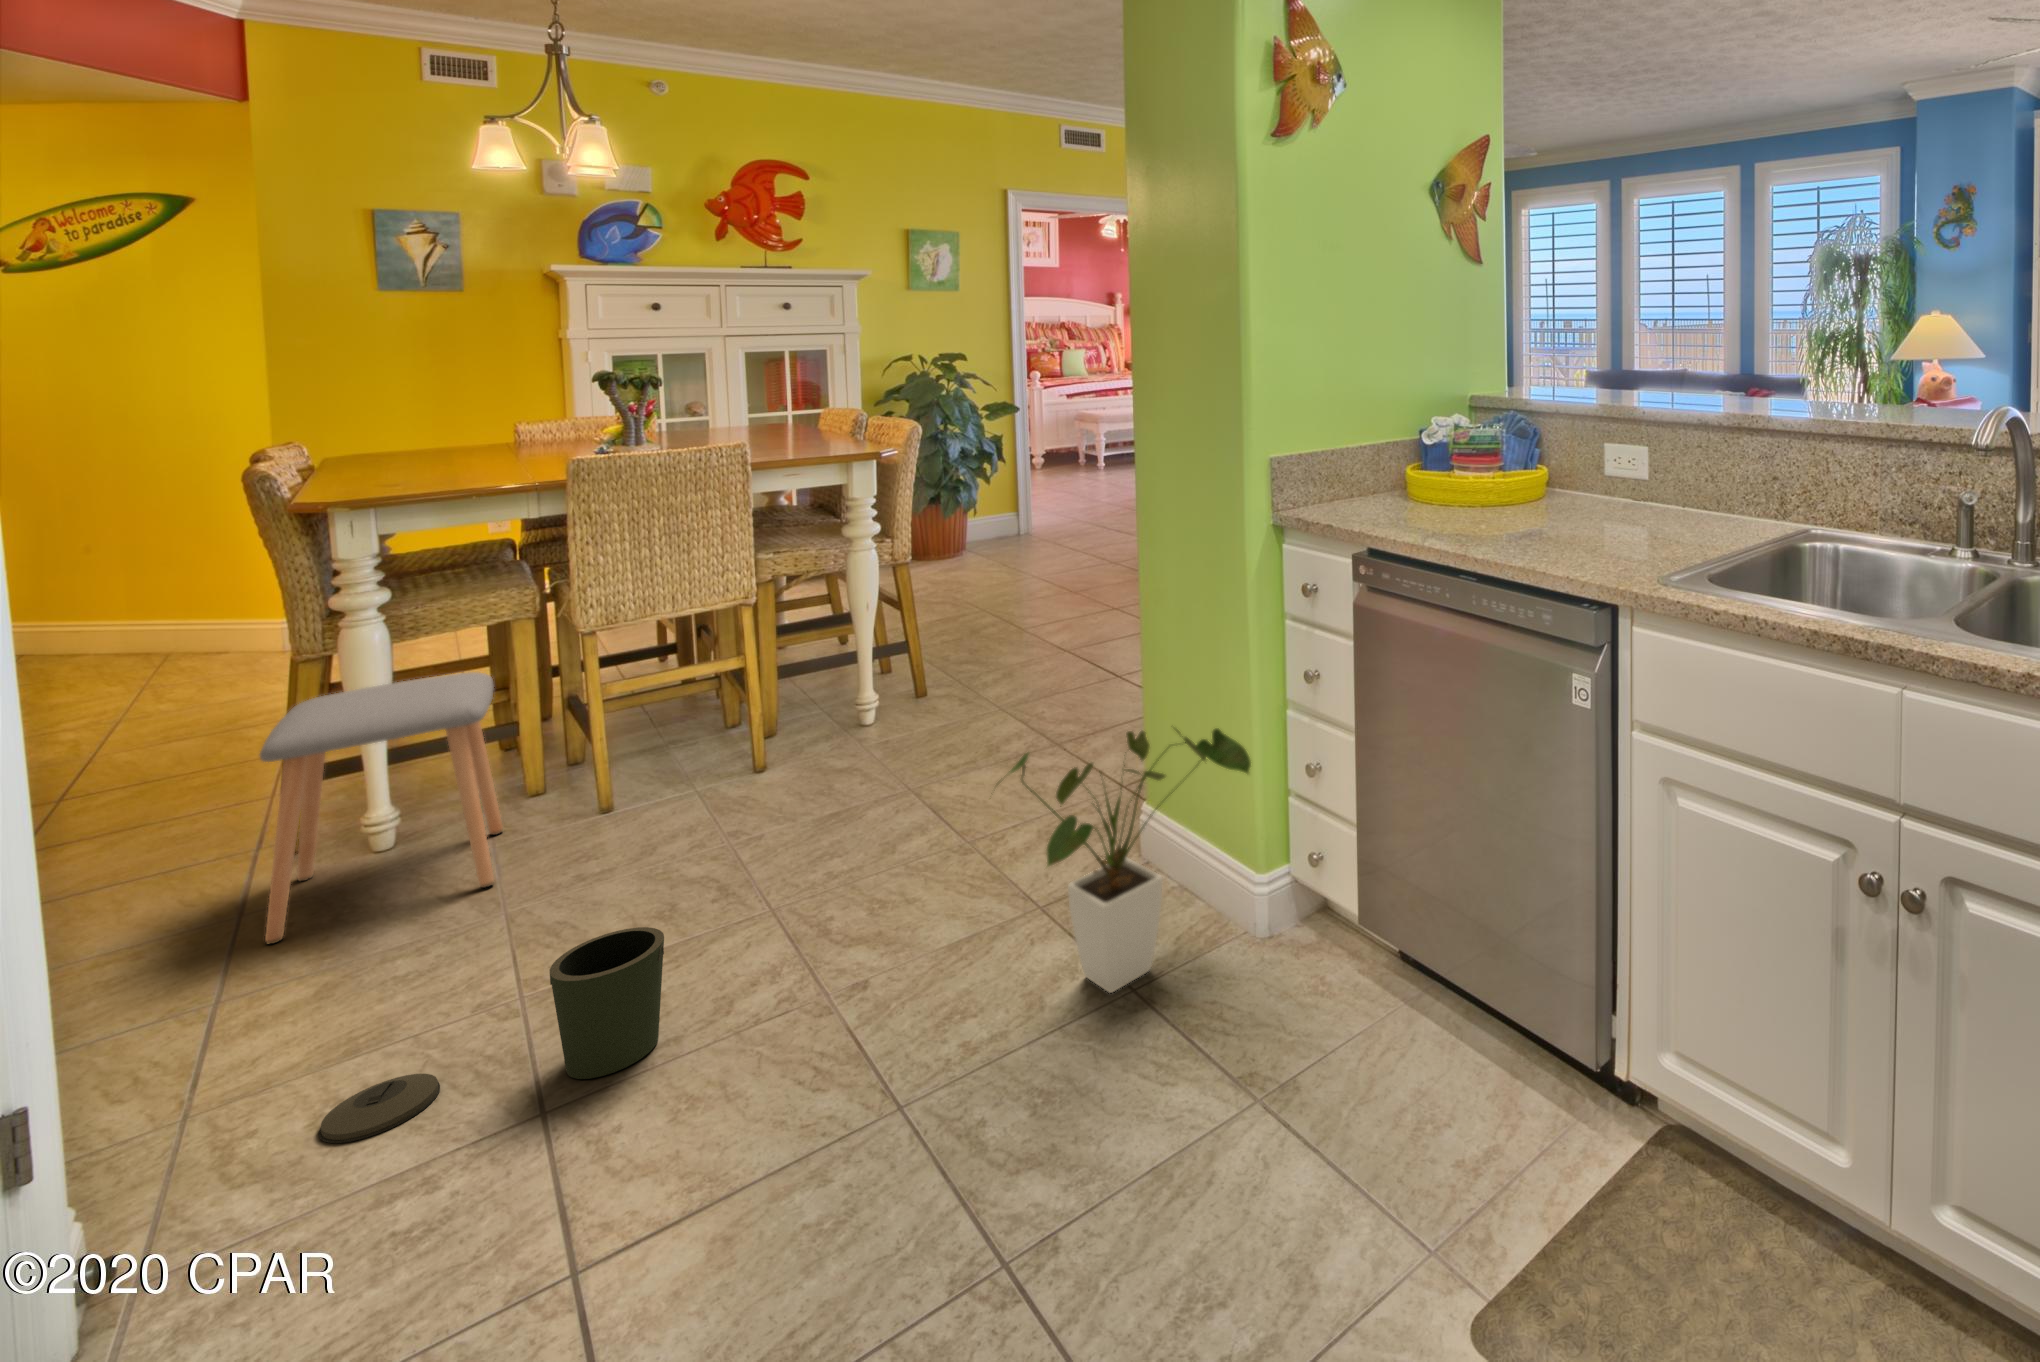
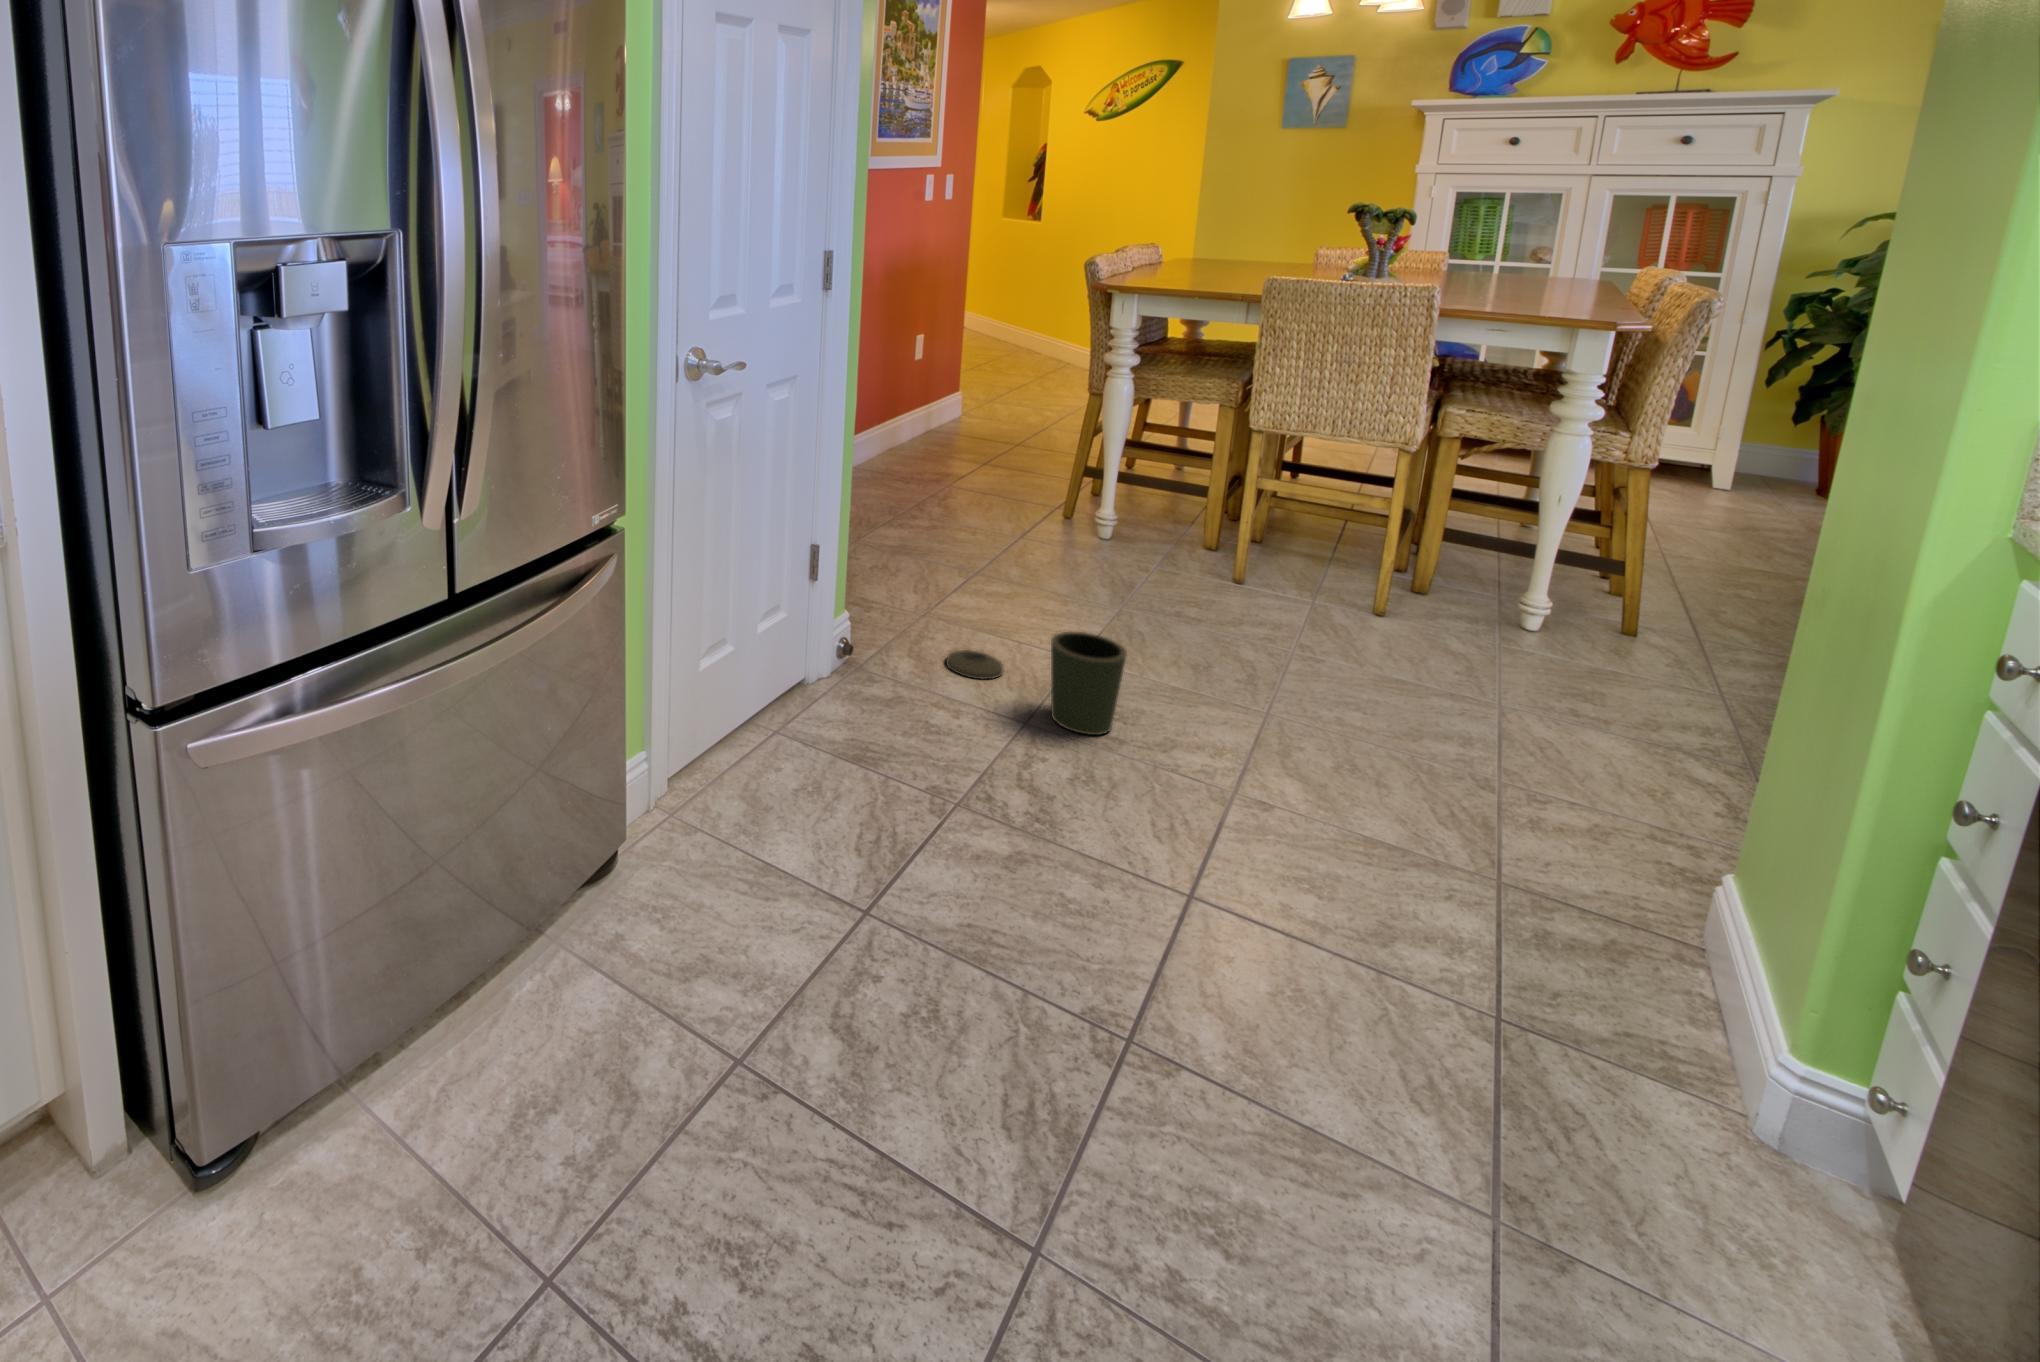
stool: present [260,672,503,945] -> none [1015,417,1178,589]
house plant: present [990,728,1251,993] -> none [1365,665,1767,1019]

